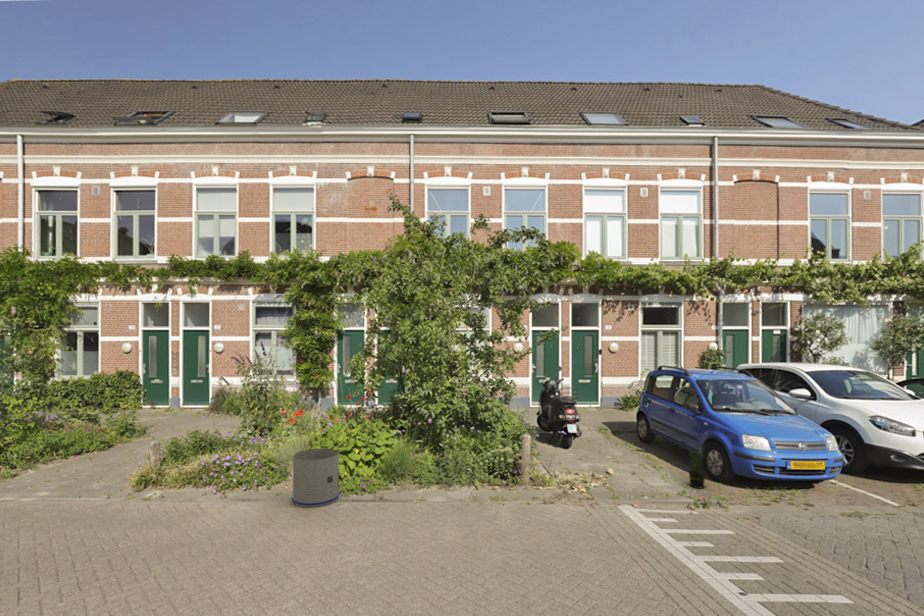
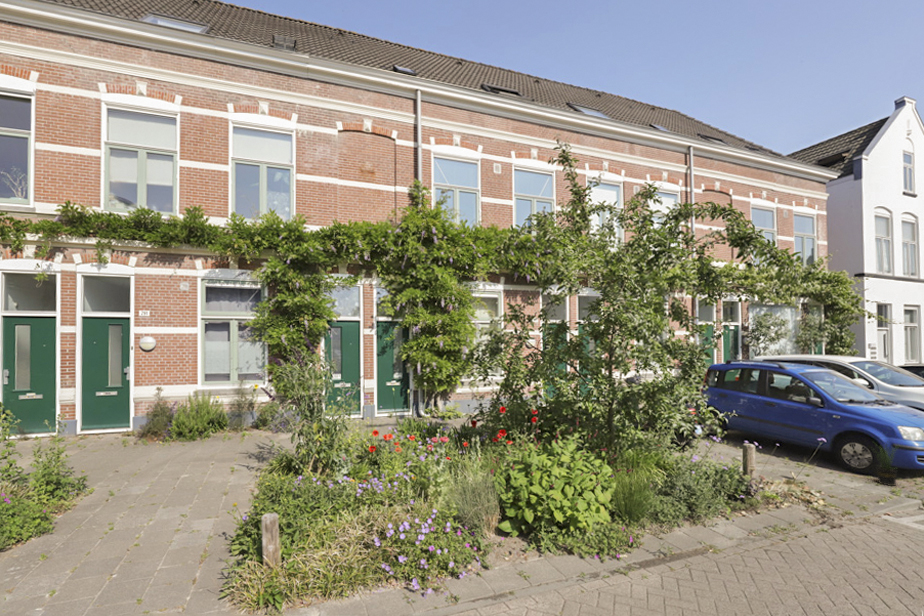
trash can: present [292,448,340,507] -> none [553,486,623,583]

